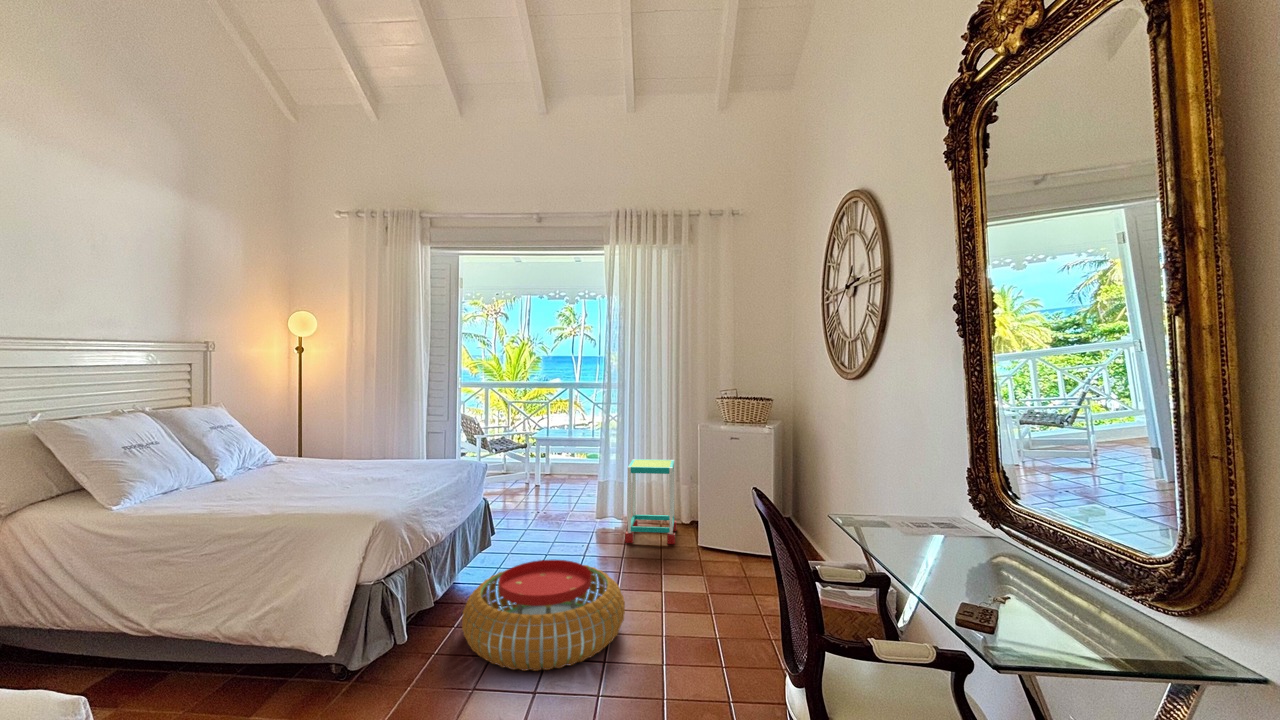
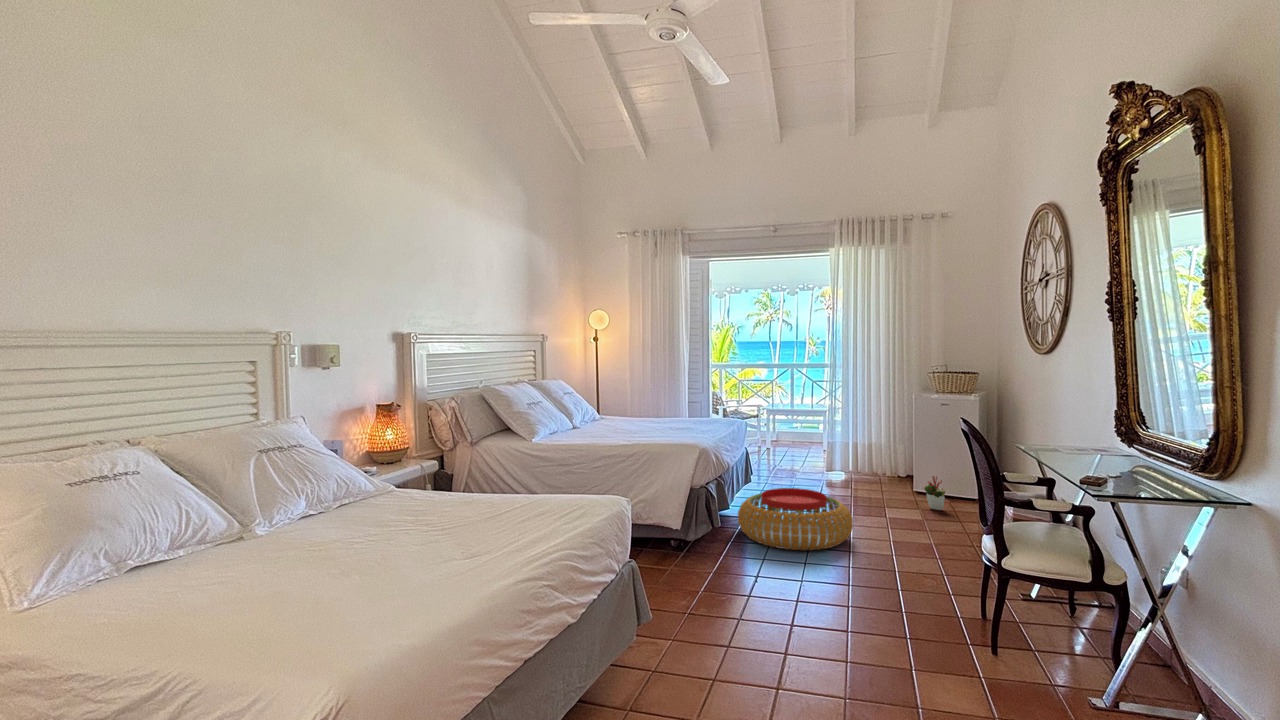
side table: present [625,459,677,544] -> none [840,427,884,497]
decorative plant: none [718,520,741,562] -> present [924,476,945,510]

